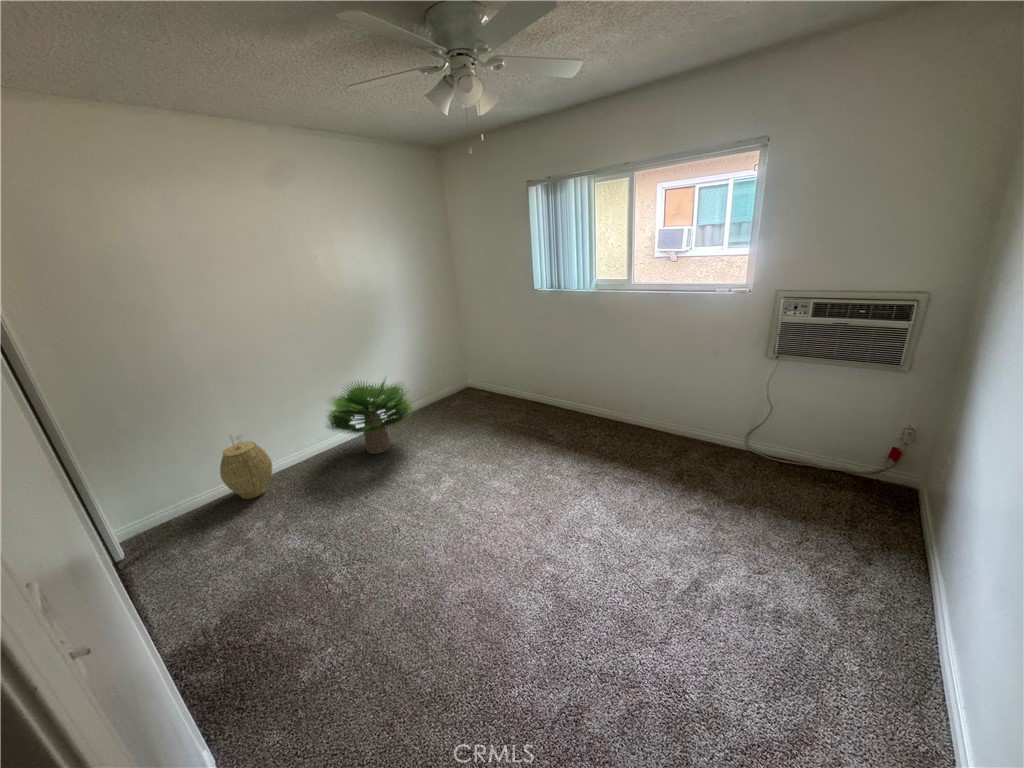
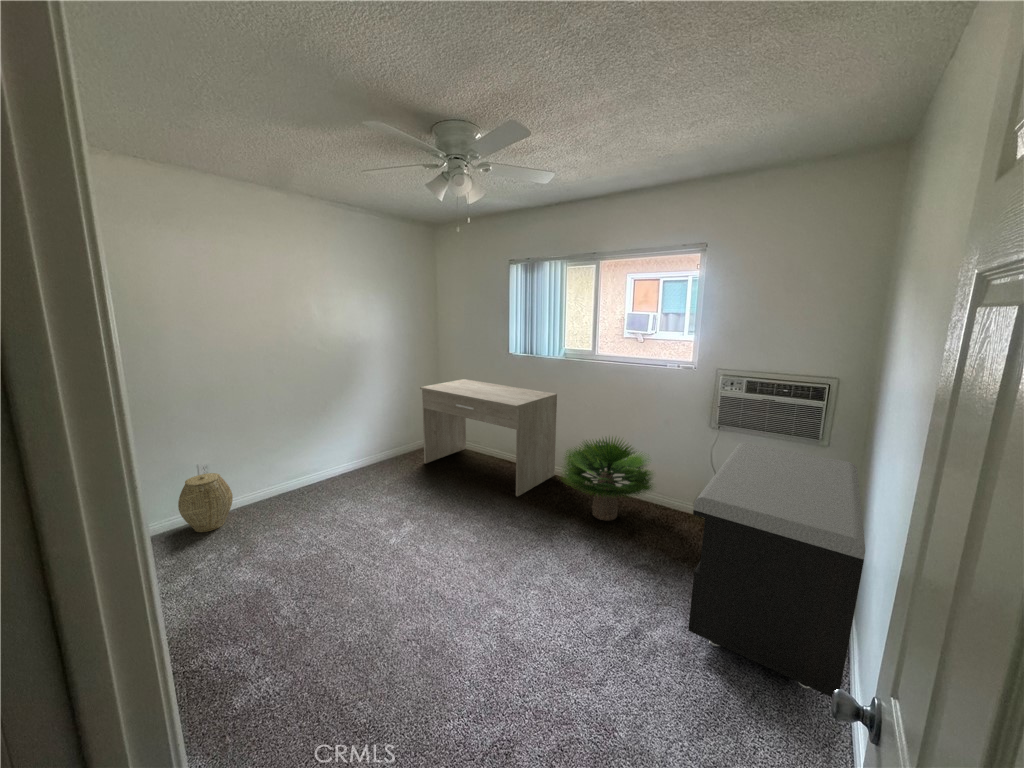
desk: none [443,321,591,441] -> present [420,379,557,496]
storage bench: none [754,375,989,656] -> present [688,443,865,697]
potted plant: present [327,379,412,454] -> present [563,437,653,520]

